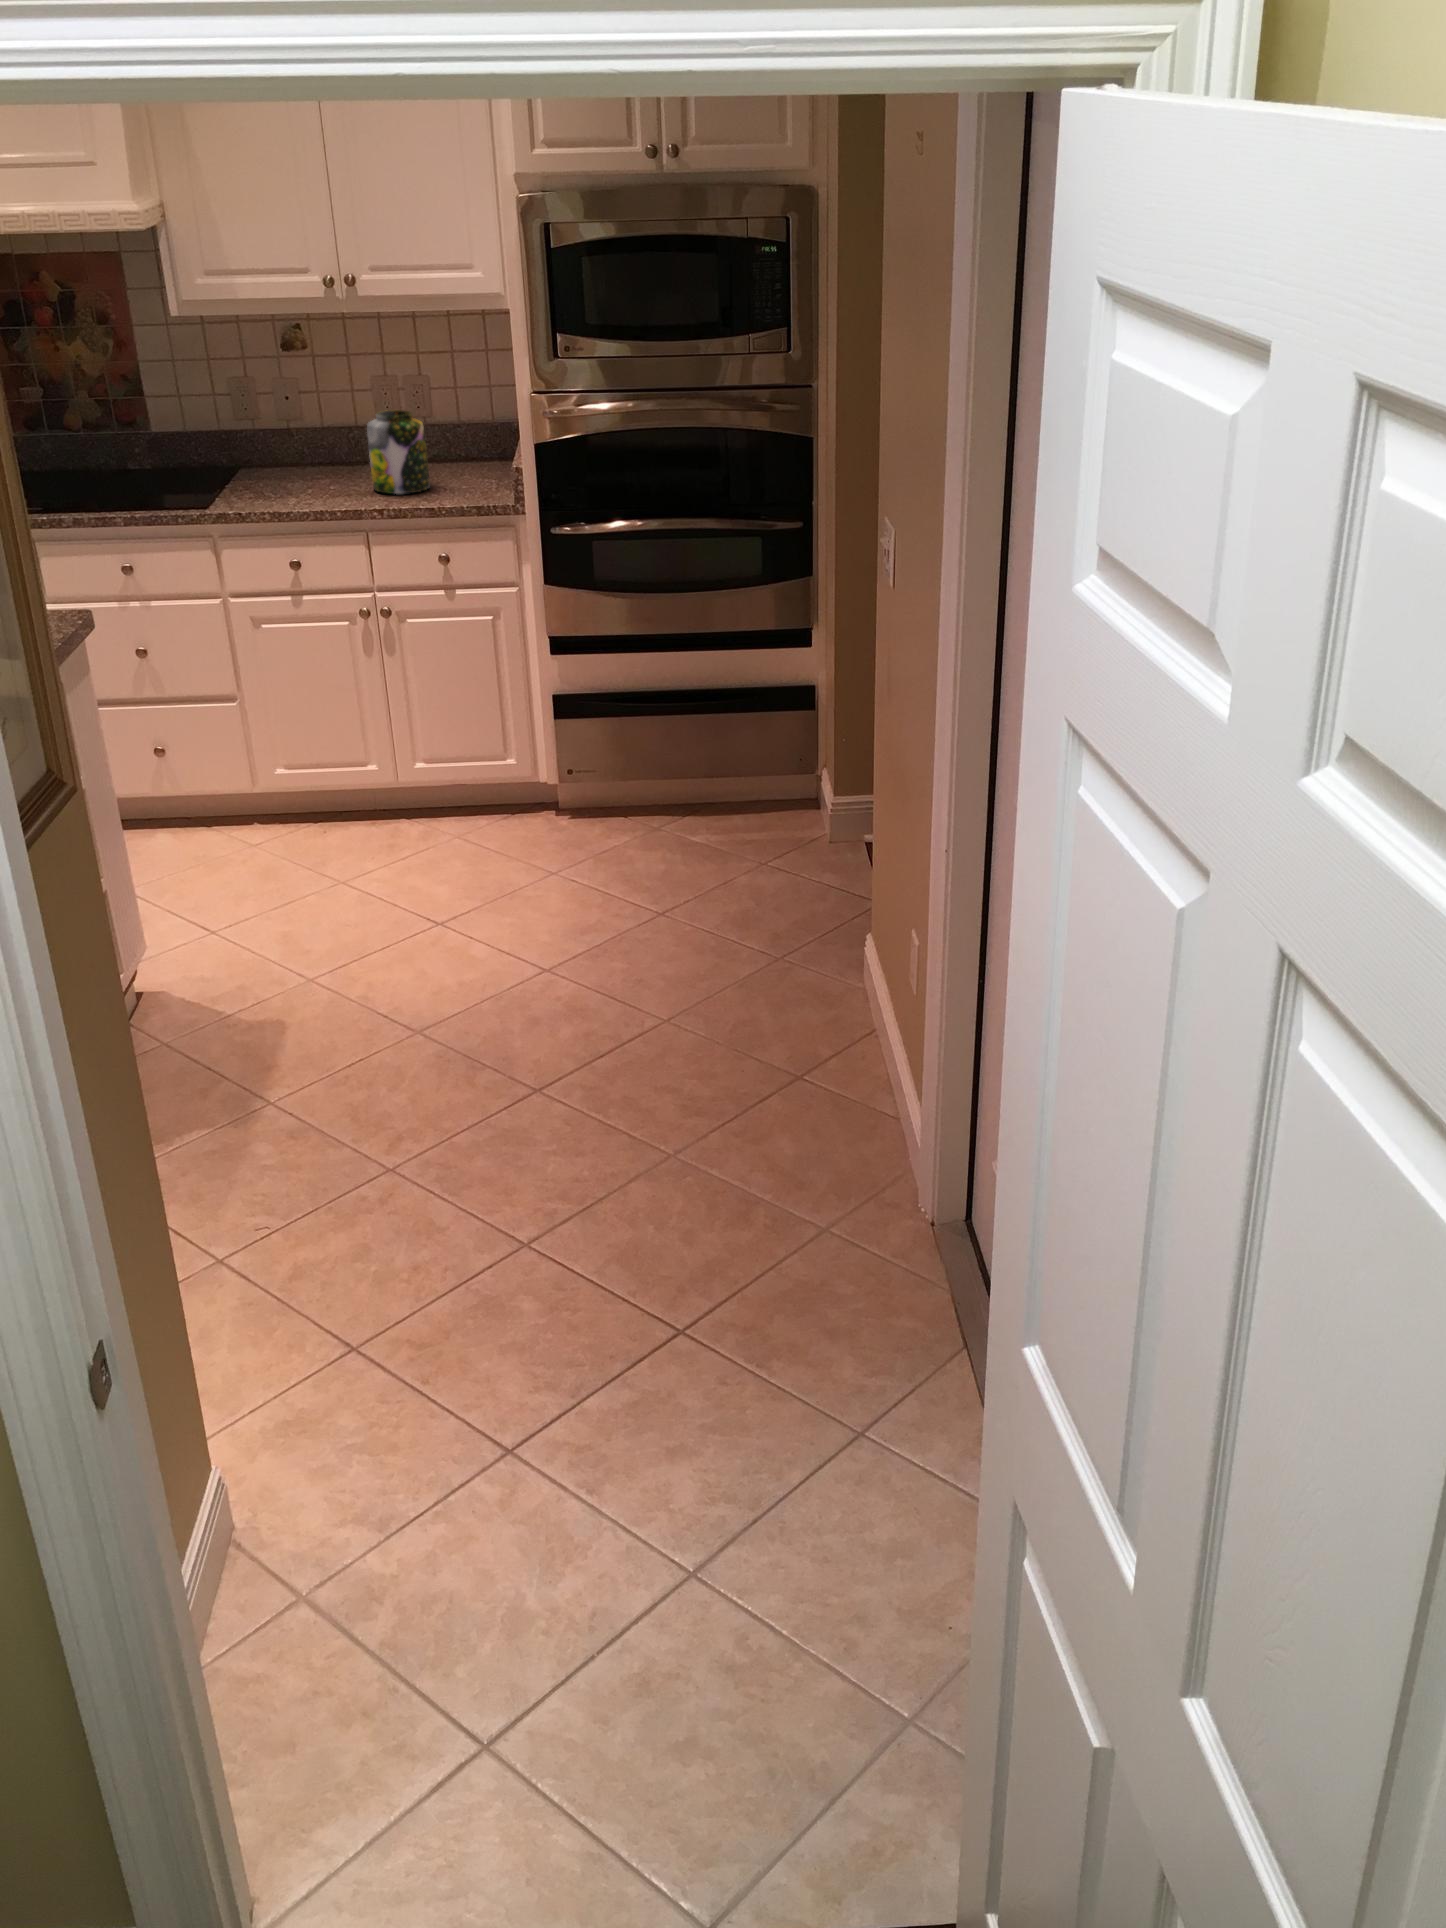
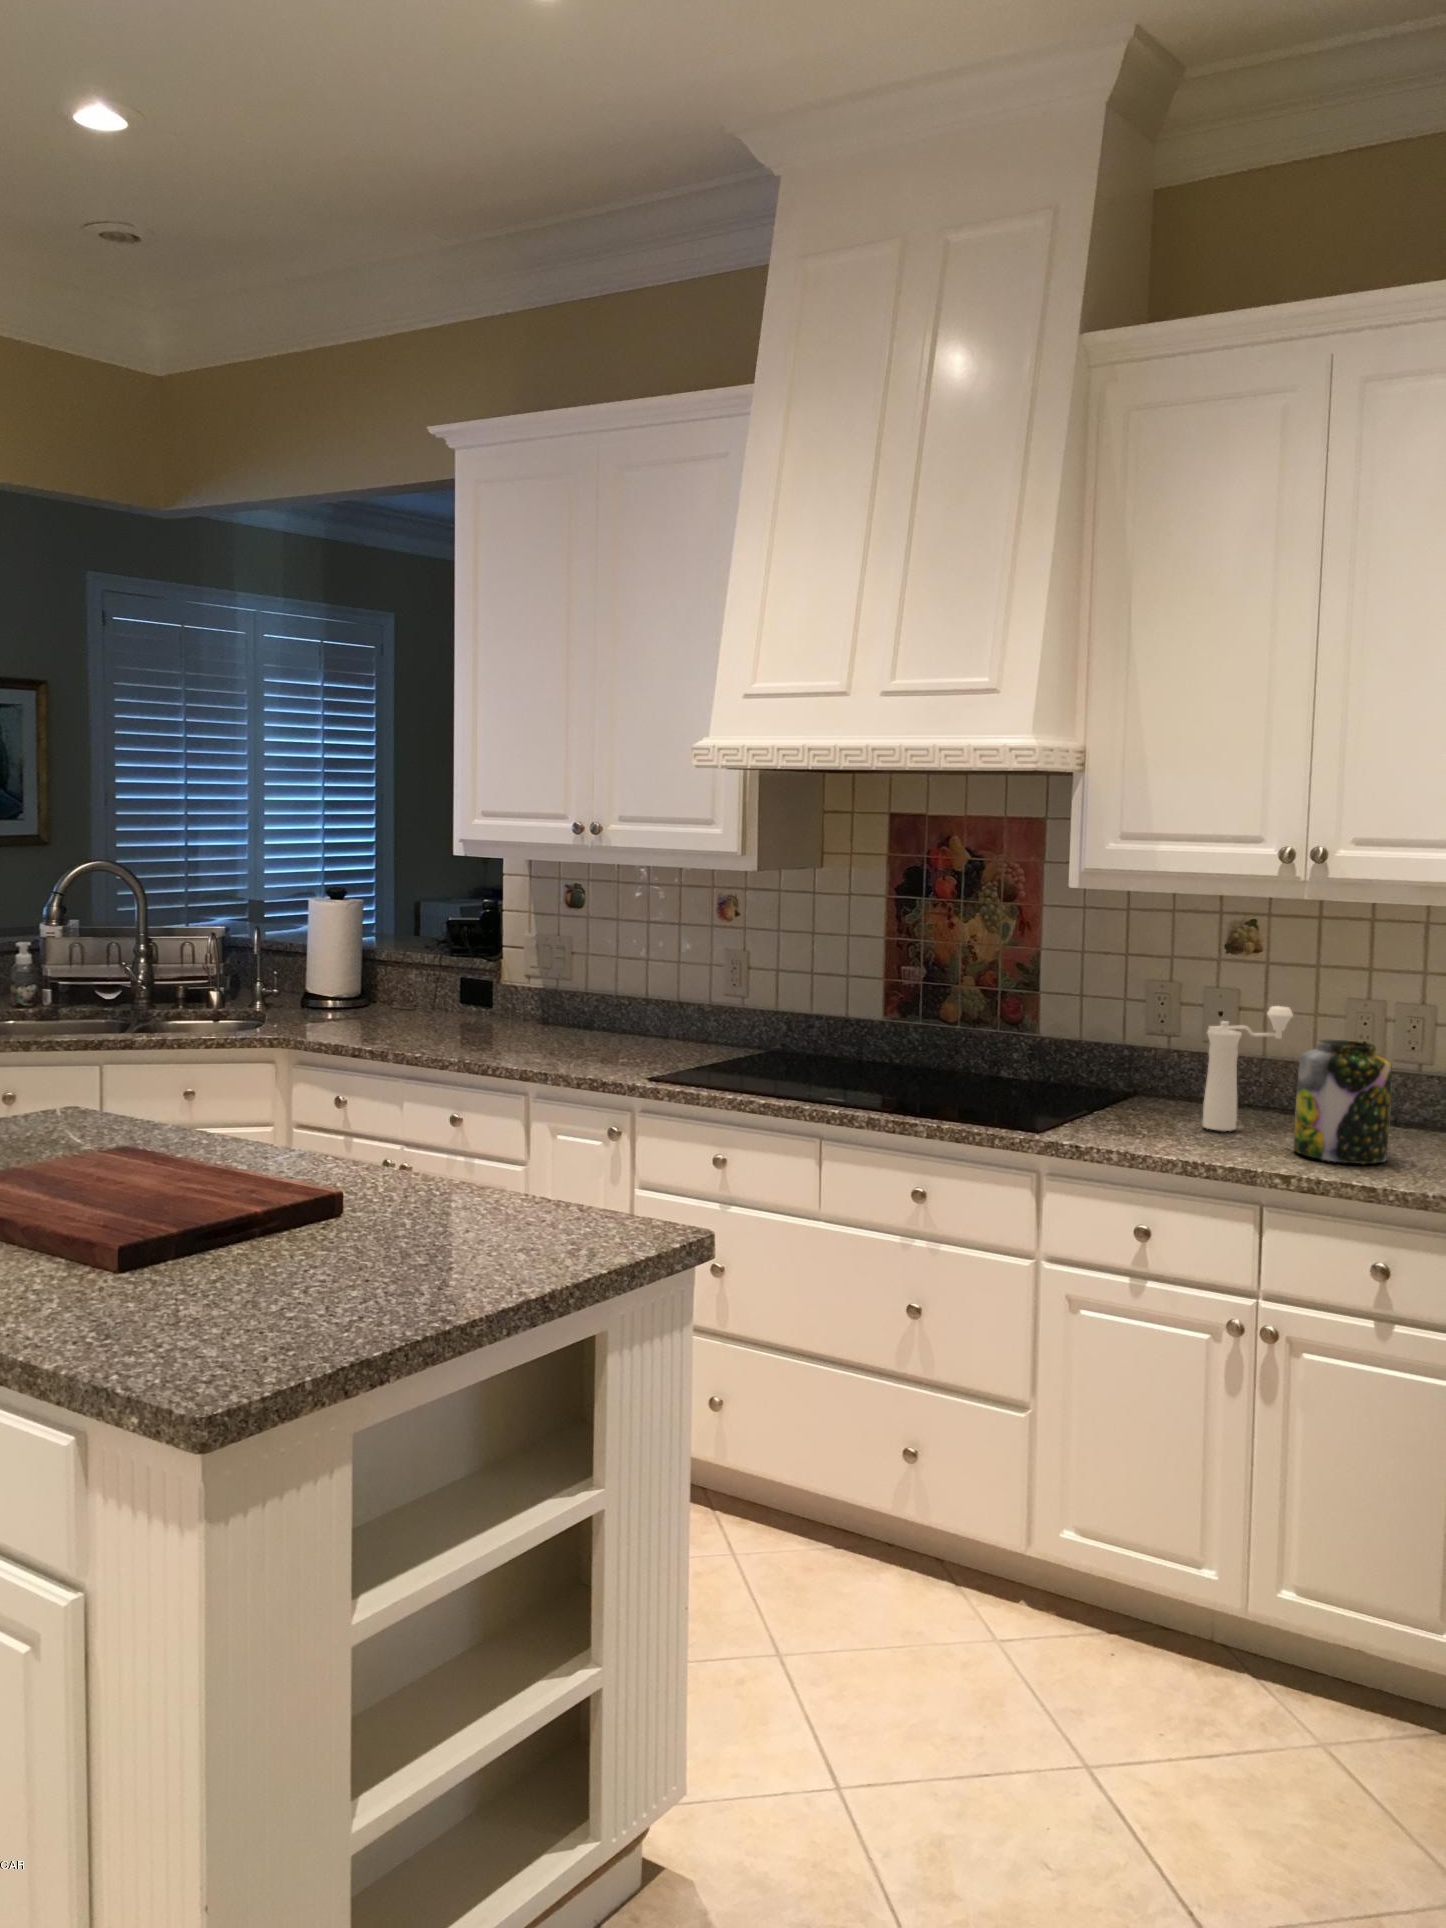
pepper mill: none [296,388,347,484] -> present [1203,1006,1293,1131]

